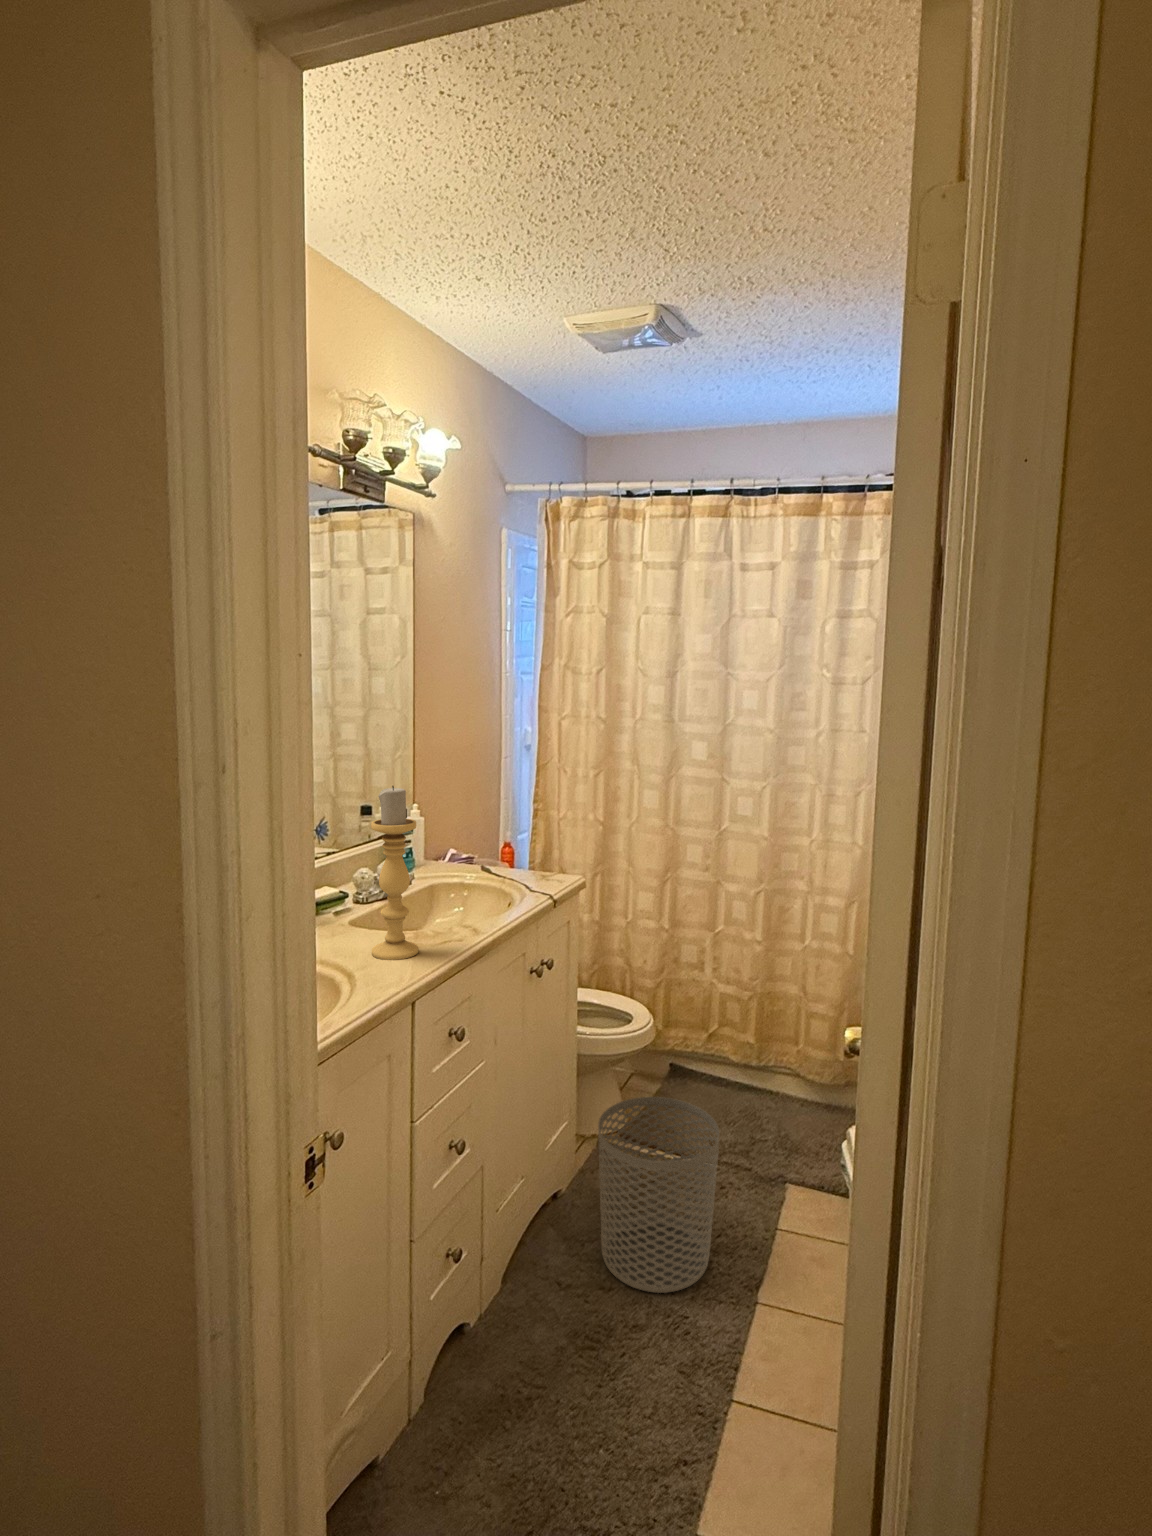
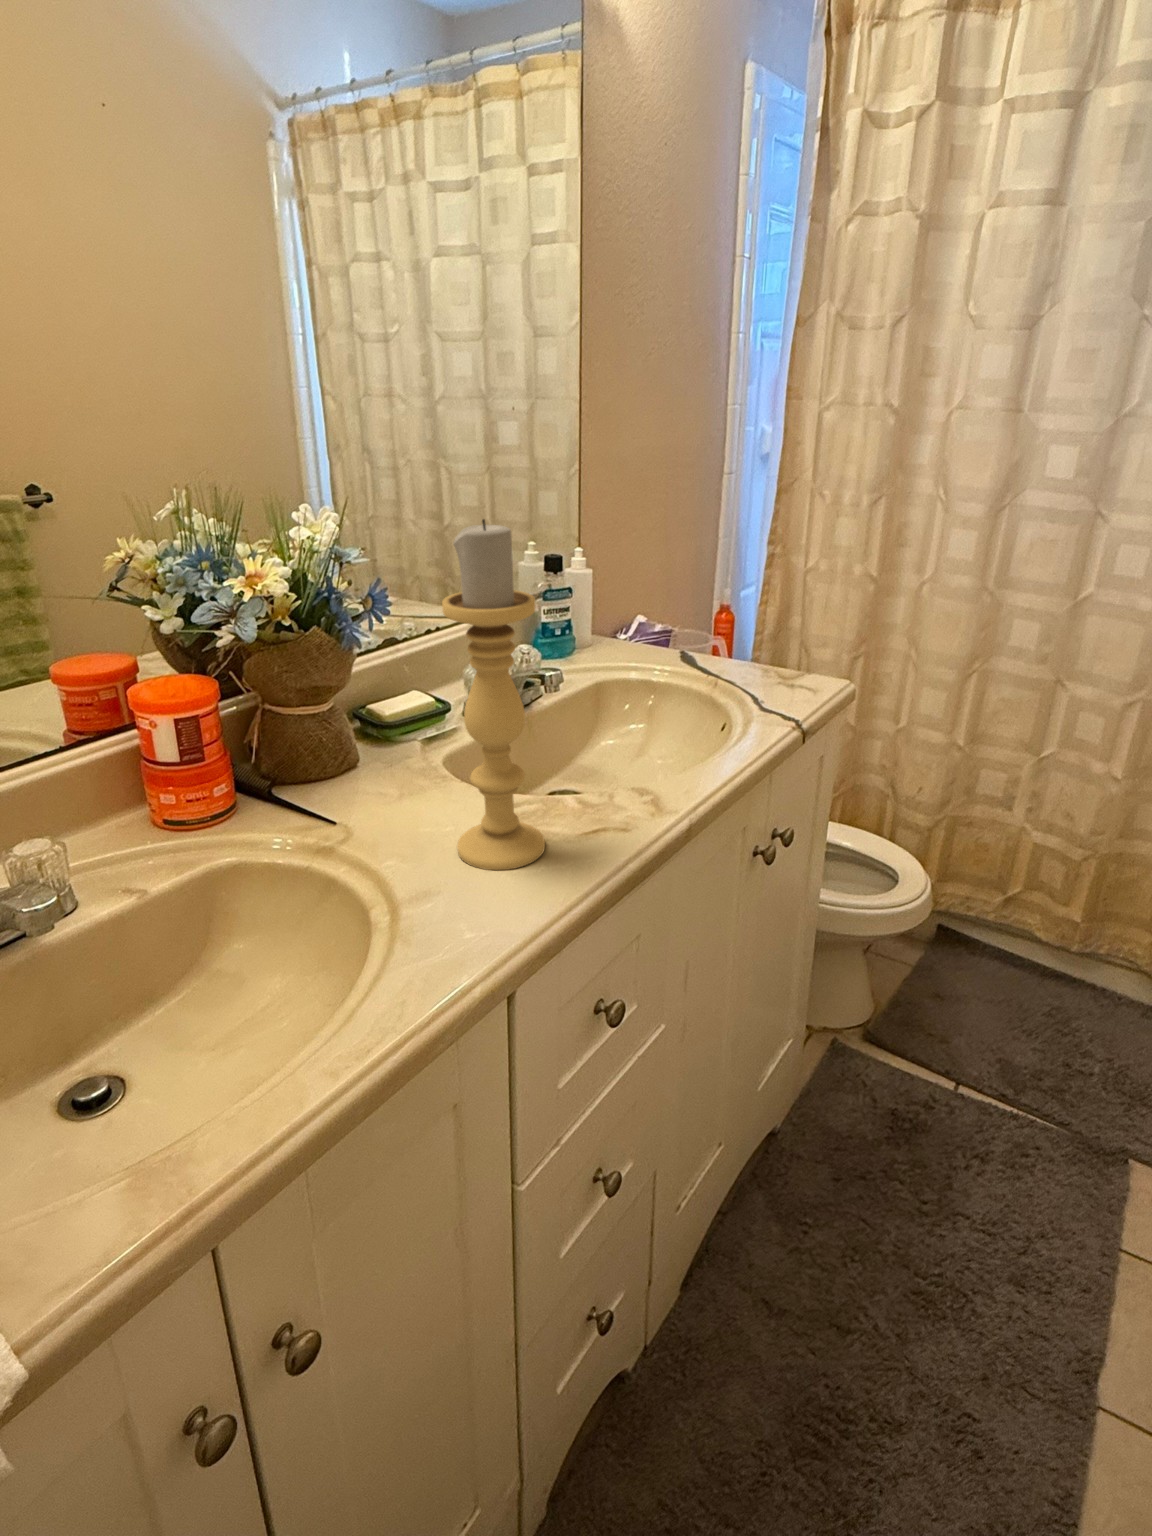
waste bin: present [598,1097,719,1293] -> none [835,1044,1066,1351]

